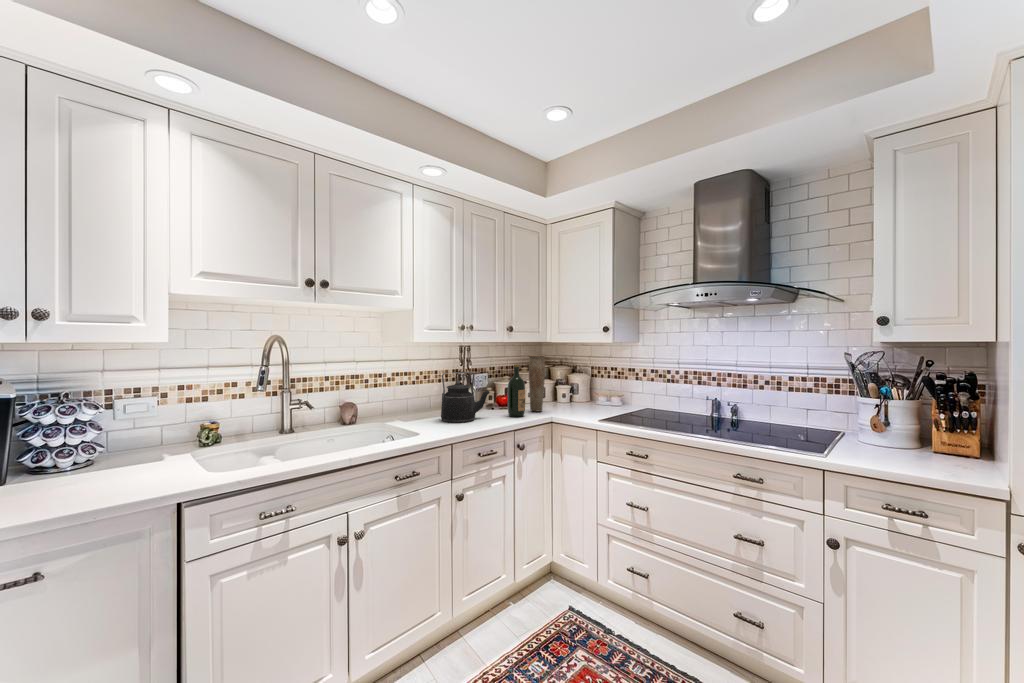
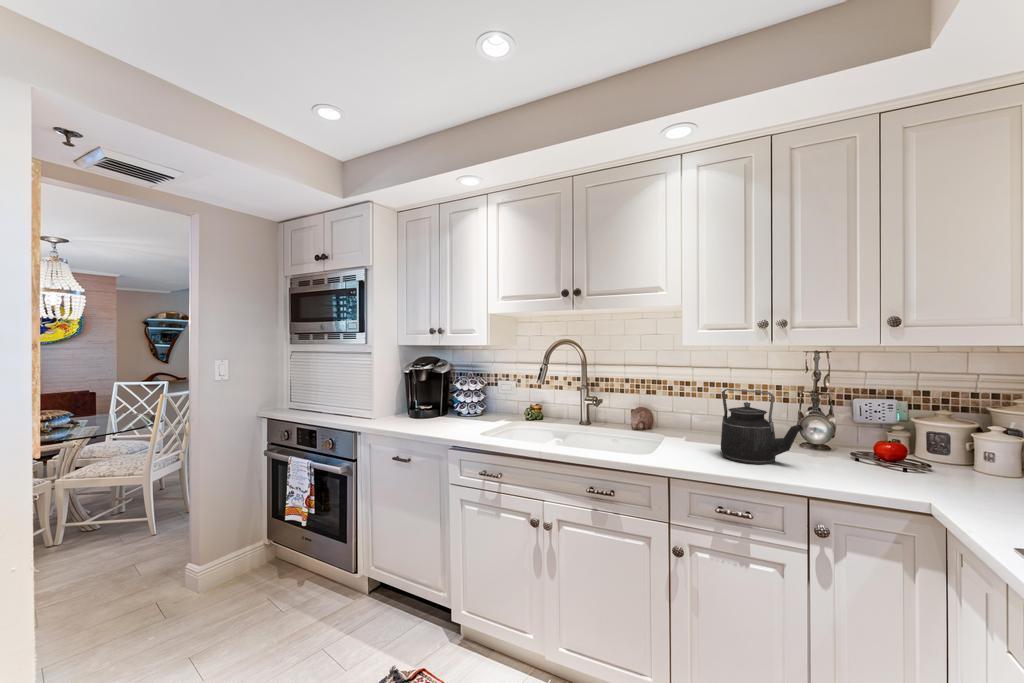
vase: present [528,355,545,411] -> none [917,374,969,494]
wine bottle: present [508,364,525,417] -> none [840,389,880,485]

